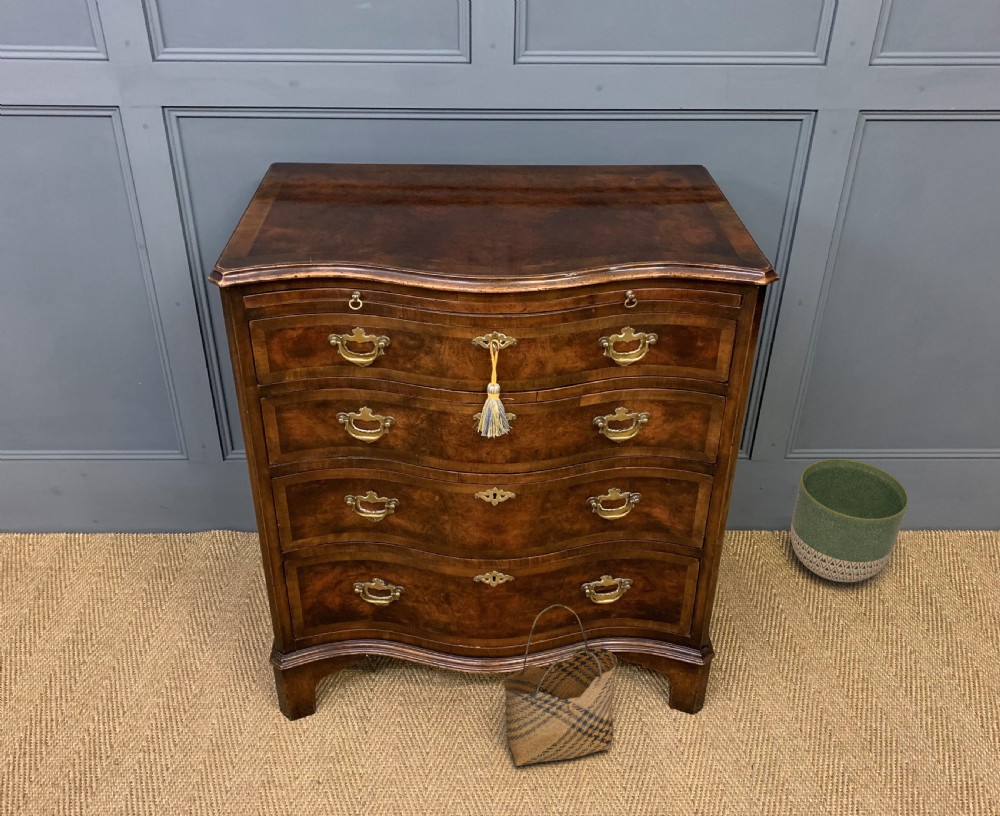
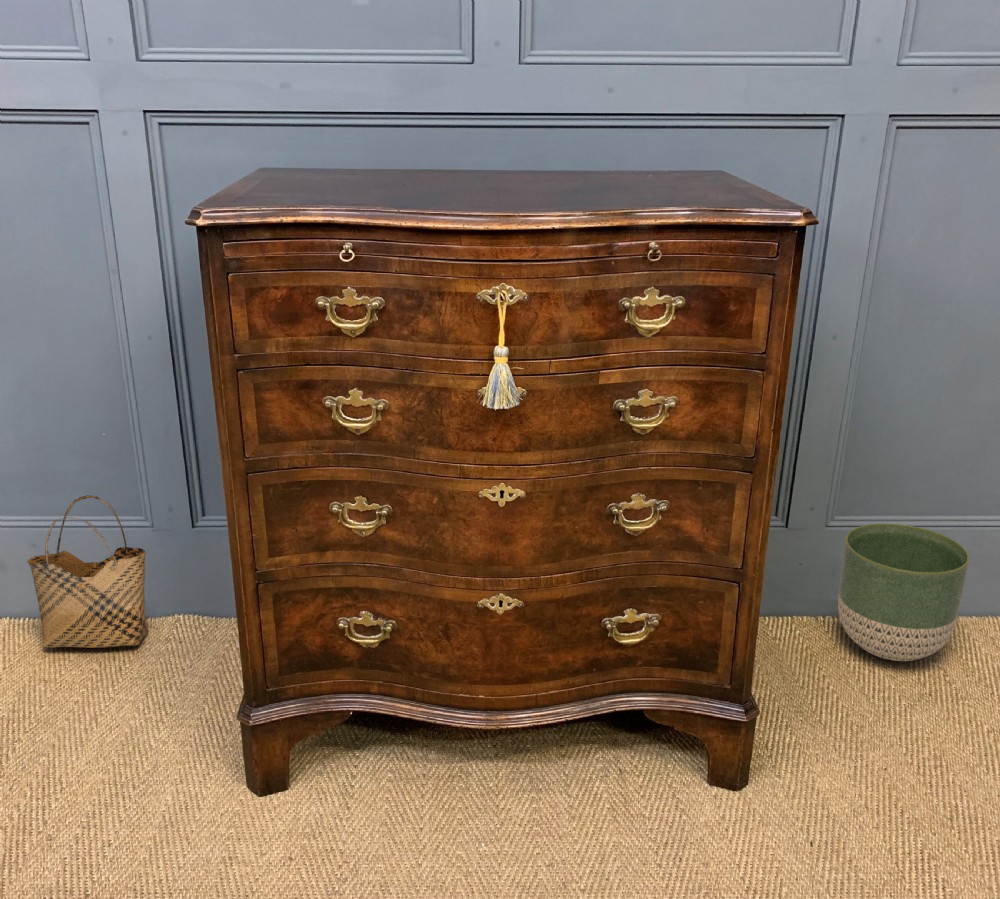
woven basket: present [503,604,617,766] -> present [27,495,148,648]

